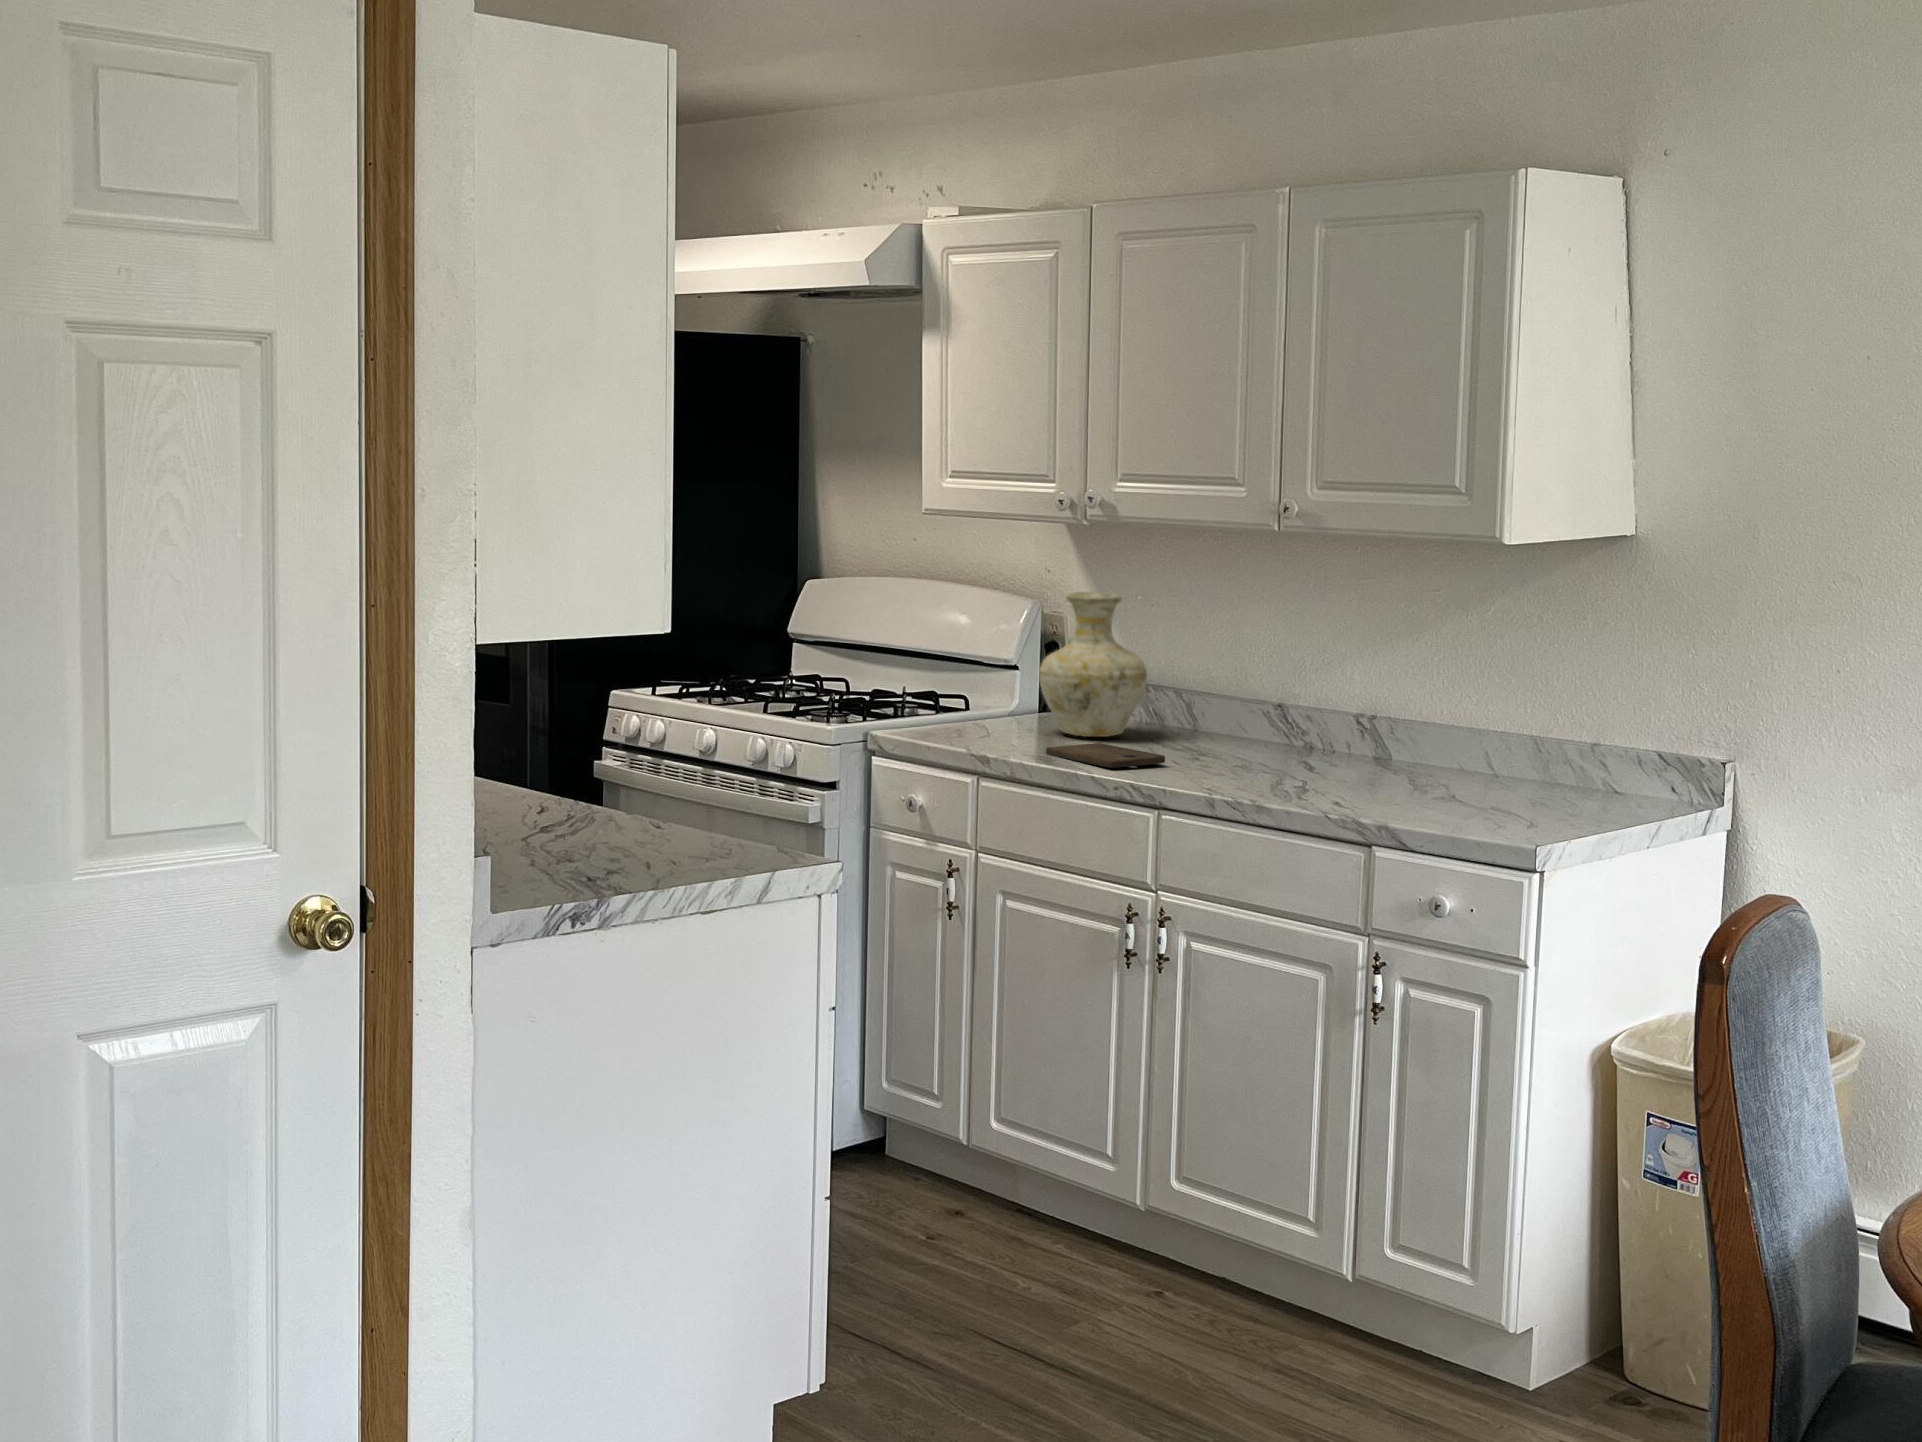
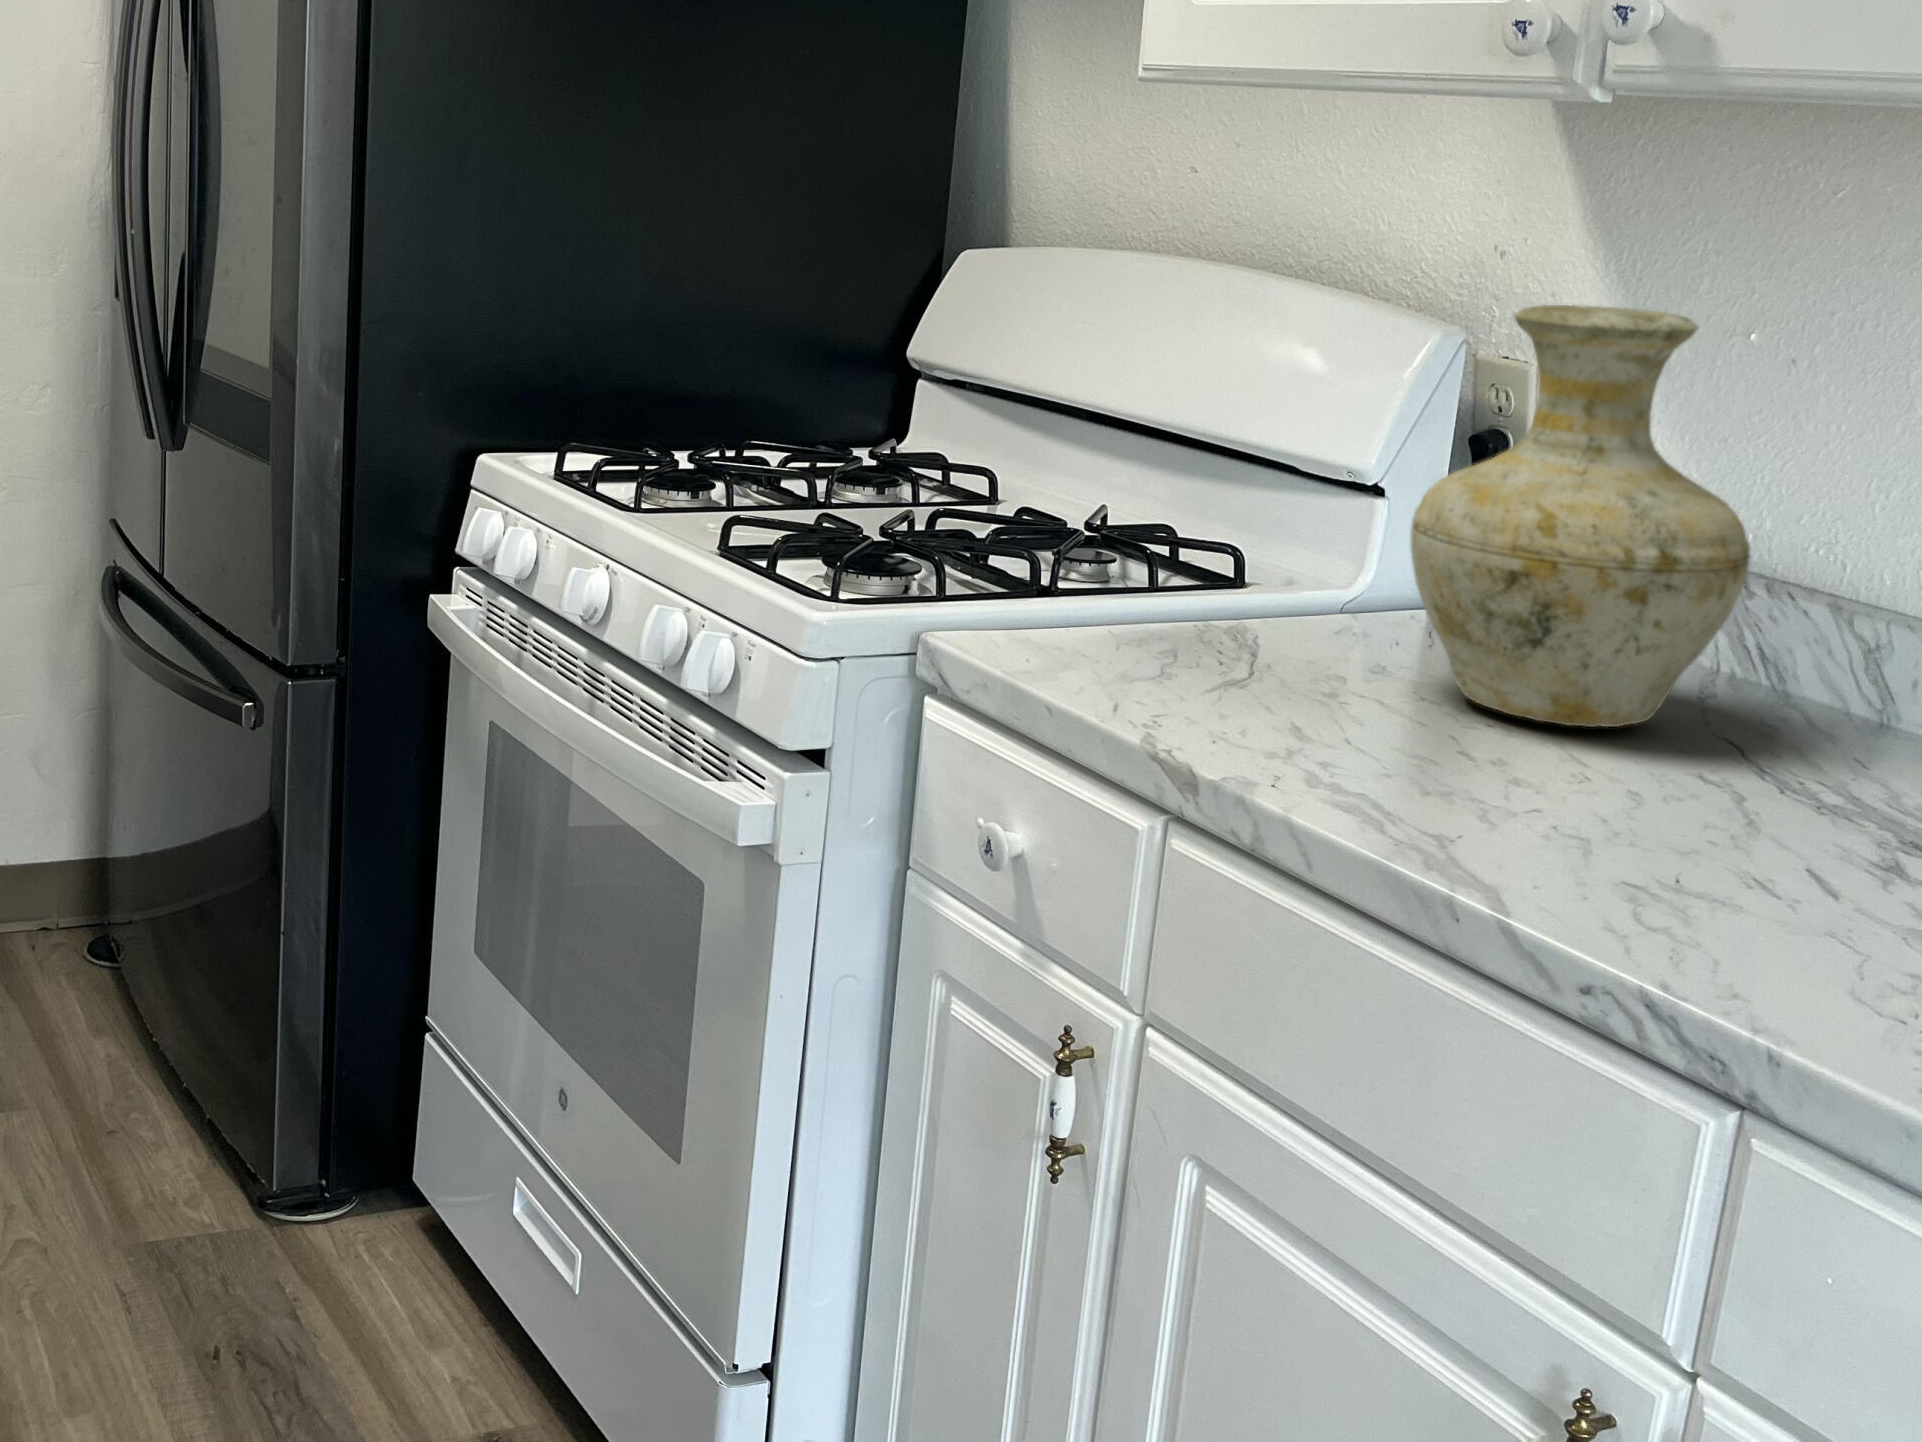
cutting board: present [1046,743,1165,768] -> none [1379,763,1781,890]

